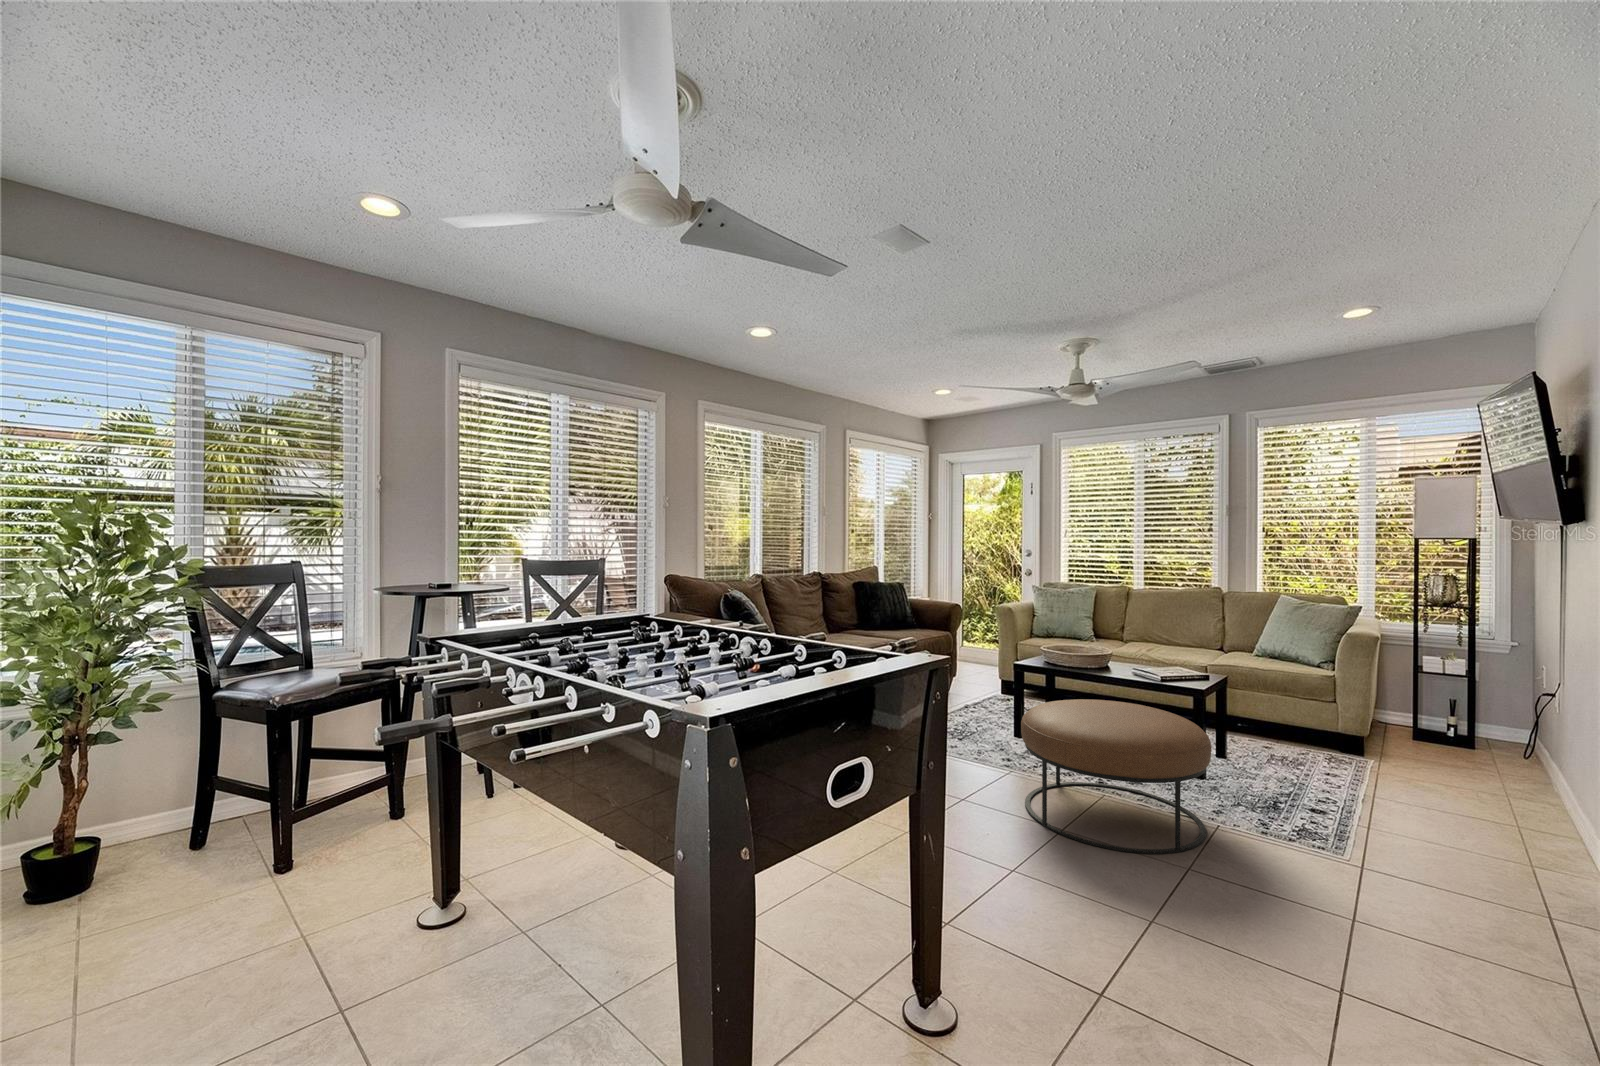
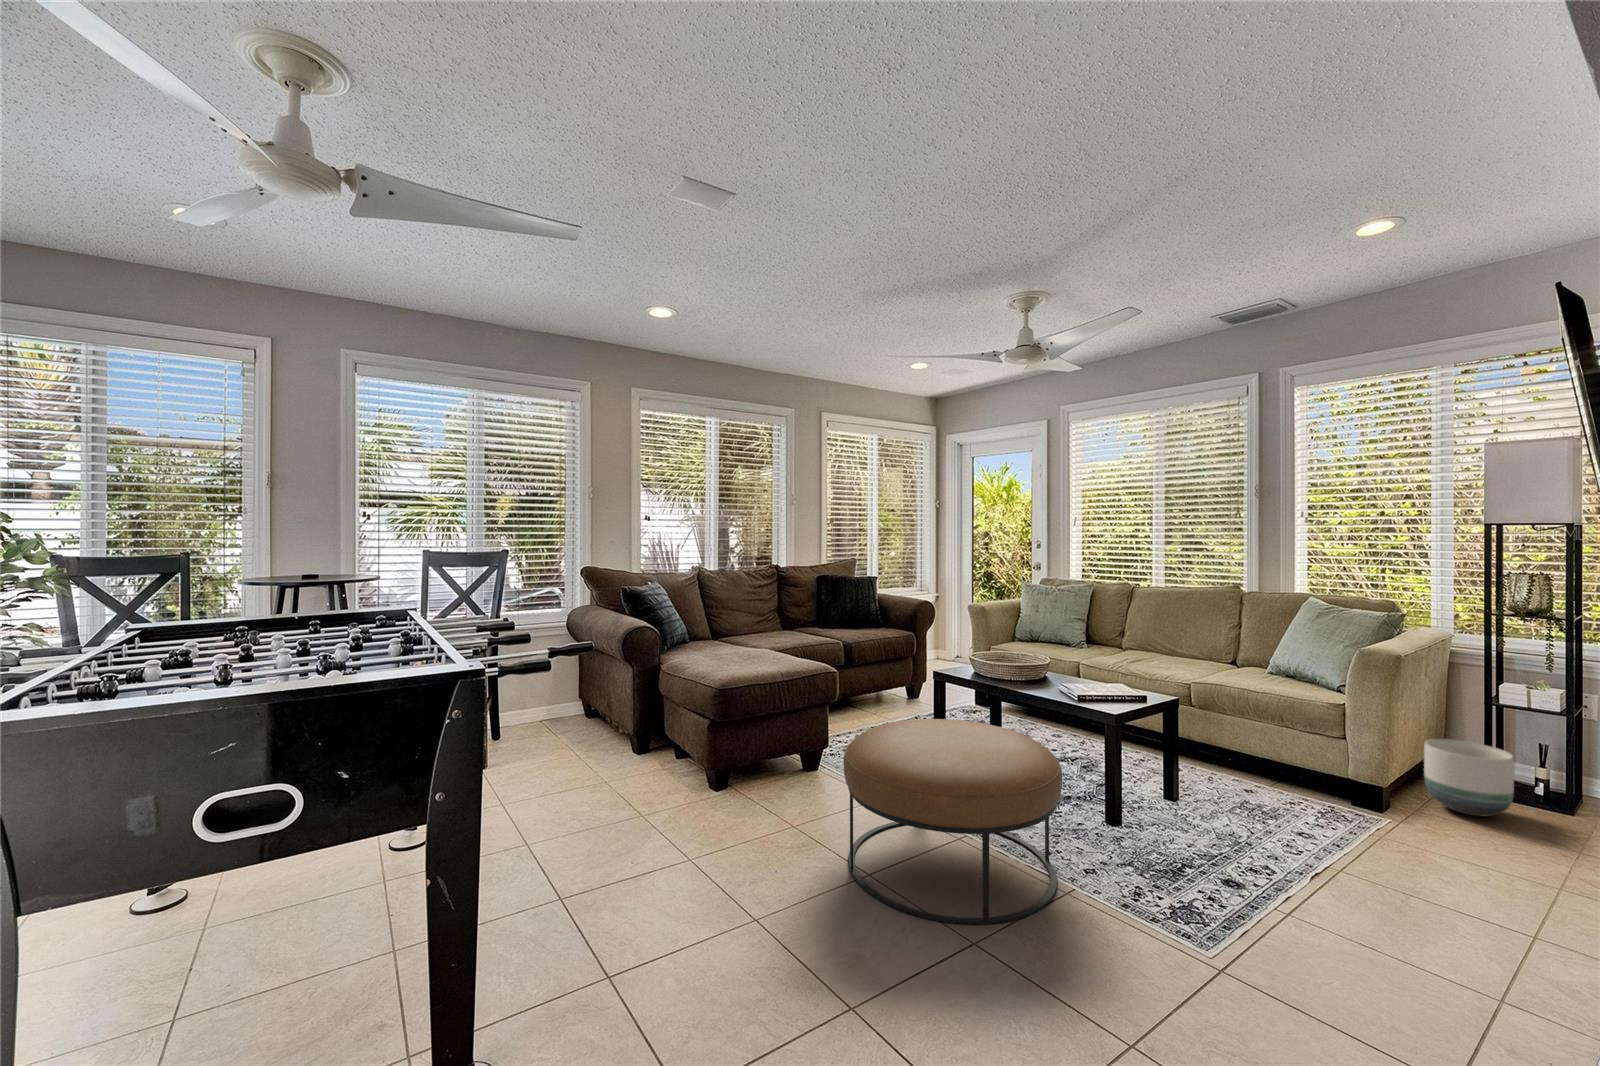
planter: none [1386,700,1448,754] -> present [1424,739,1514,816]

